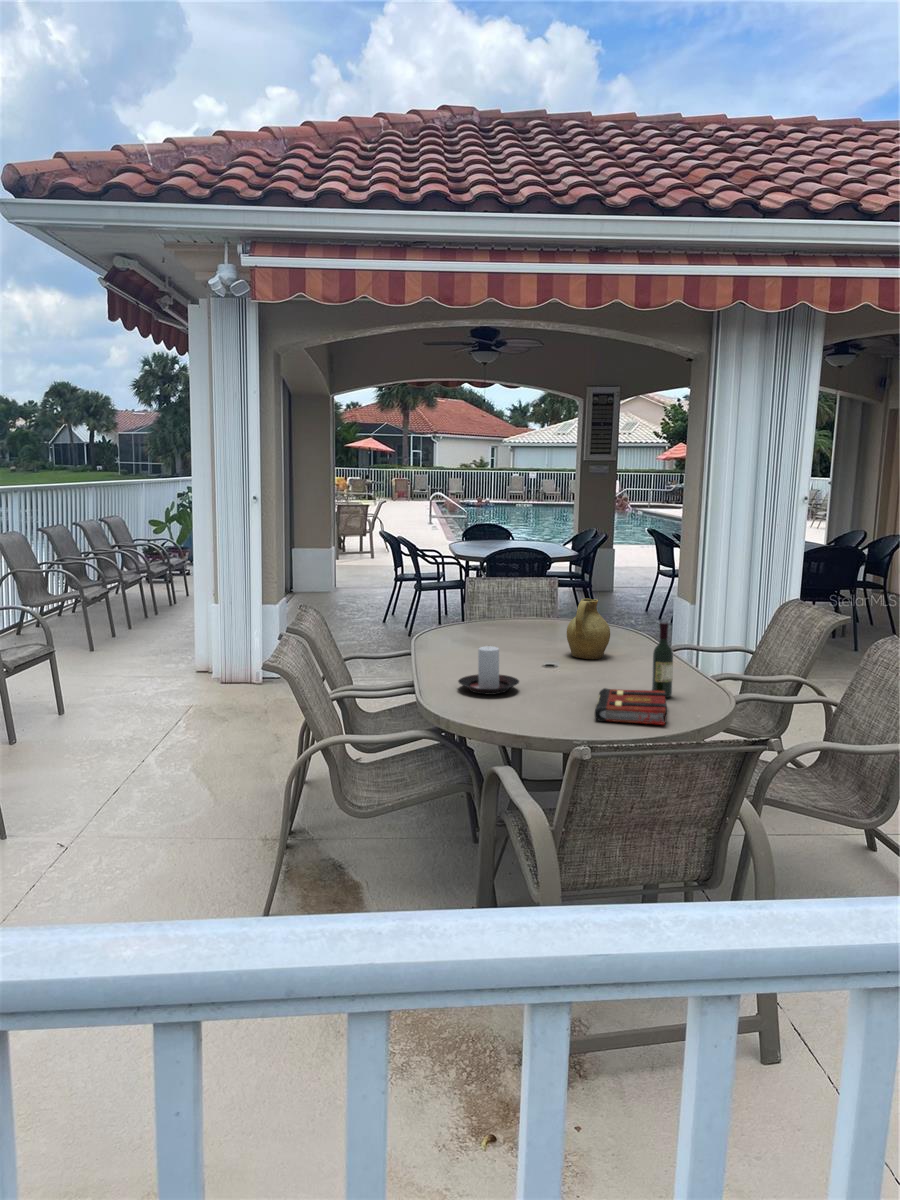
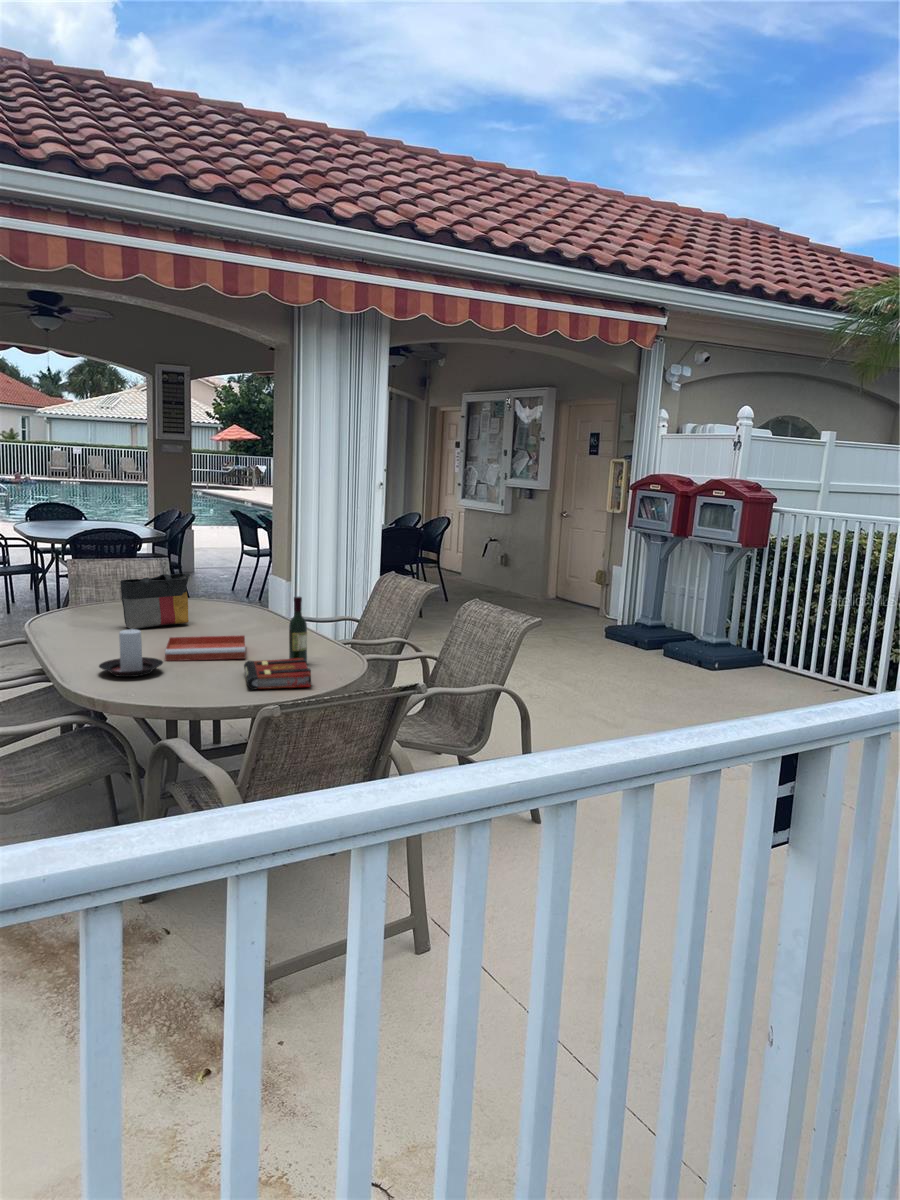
tote bag: none [500,591,569,645] -> present [120,573,190,629]
pitcher: present [567,599,610,659] -> none [194,579,237,637]
tray: none [526,656,613,685] -> present [165,635,246,661]

